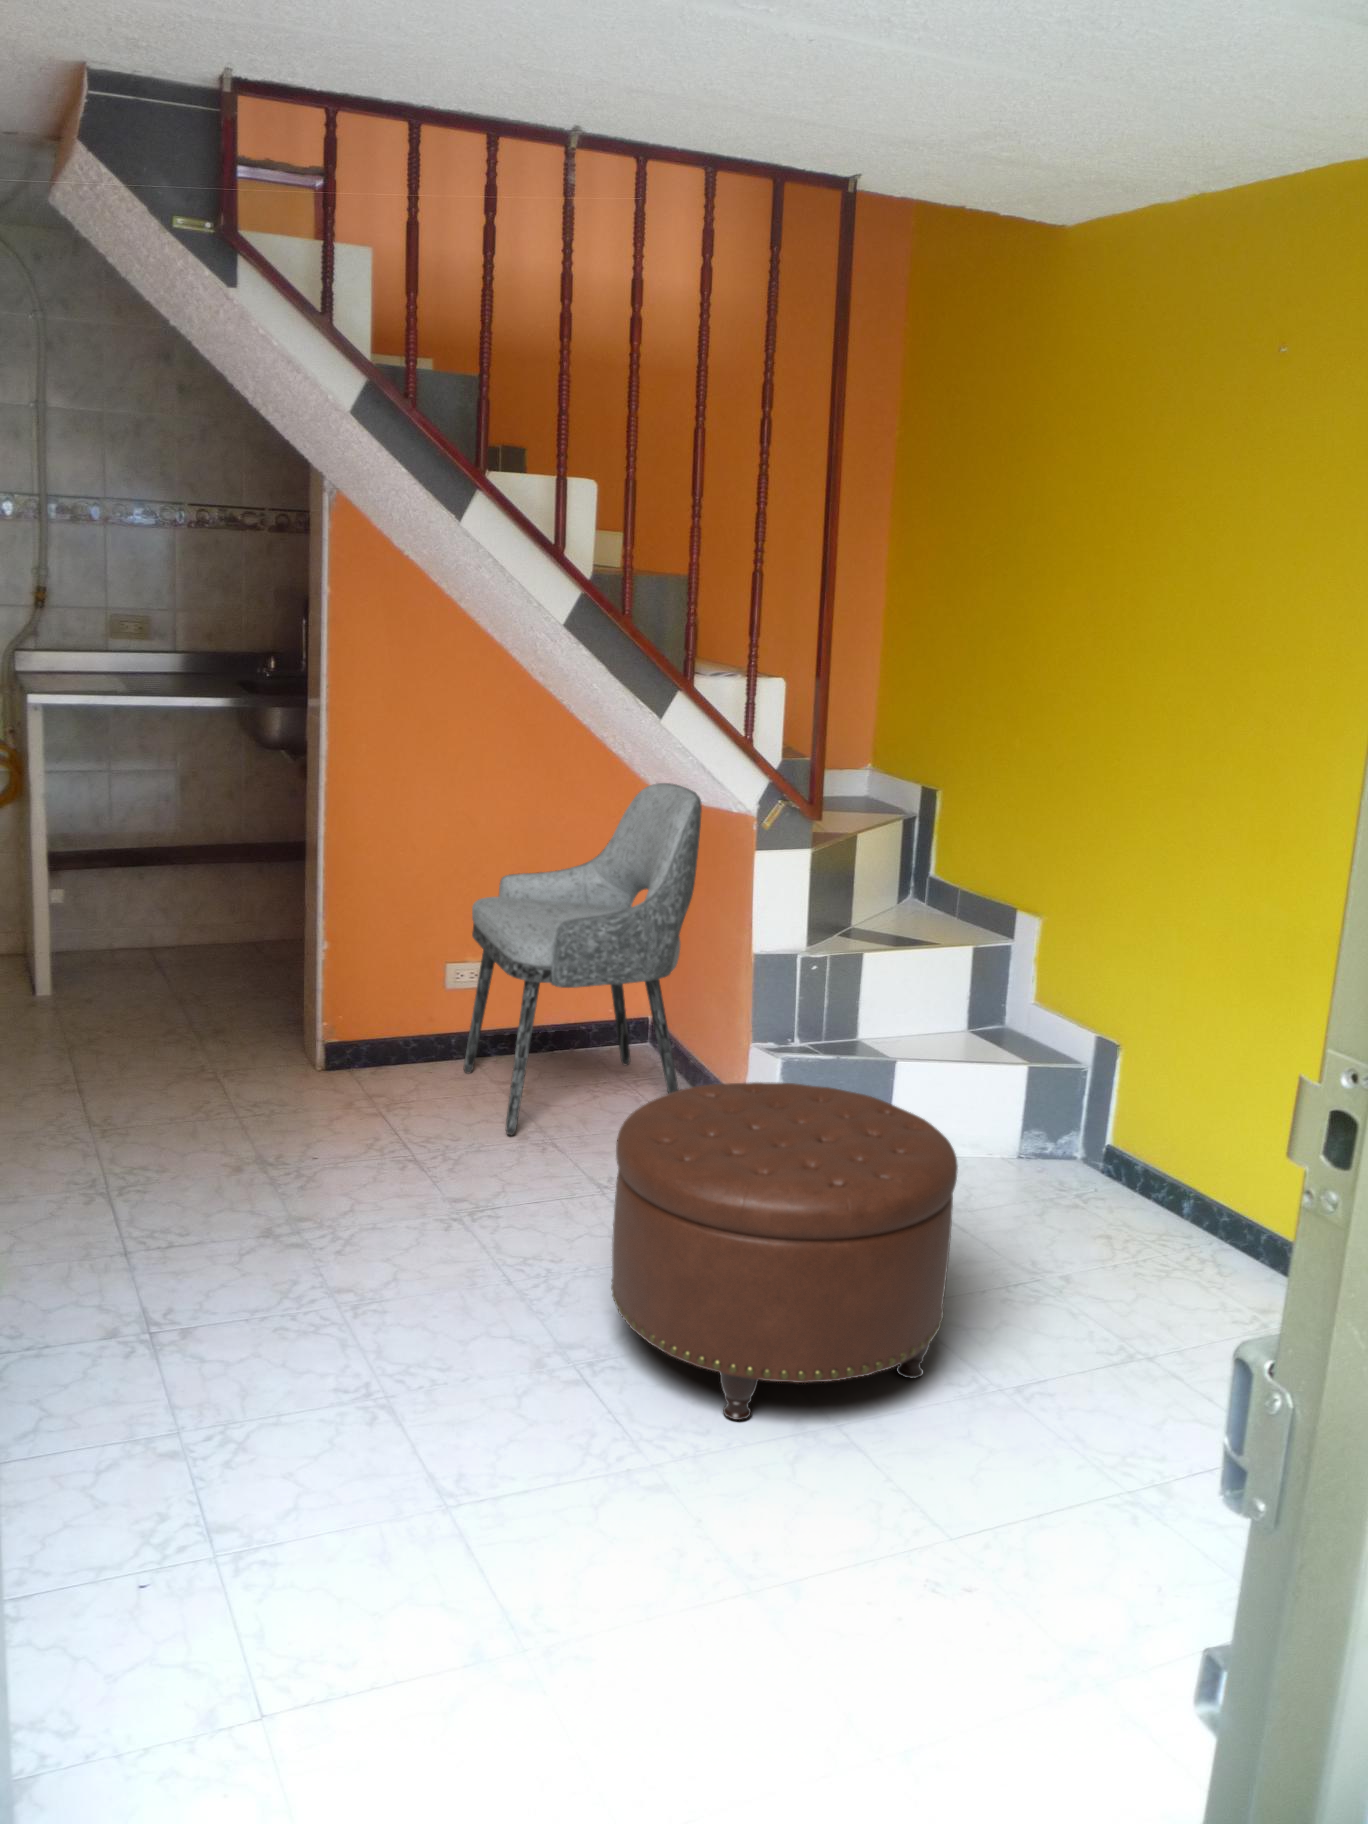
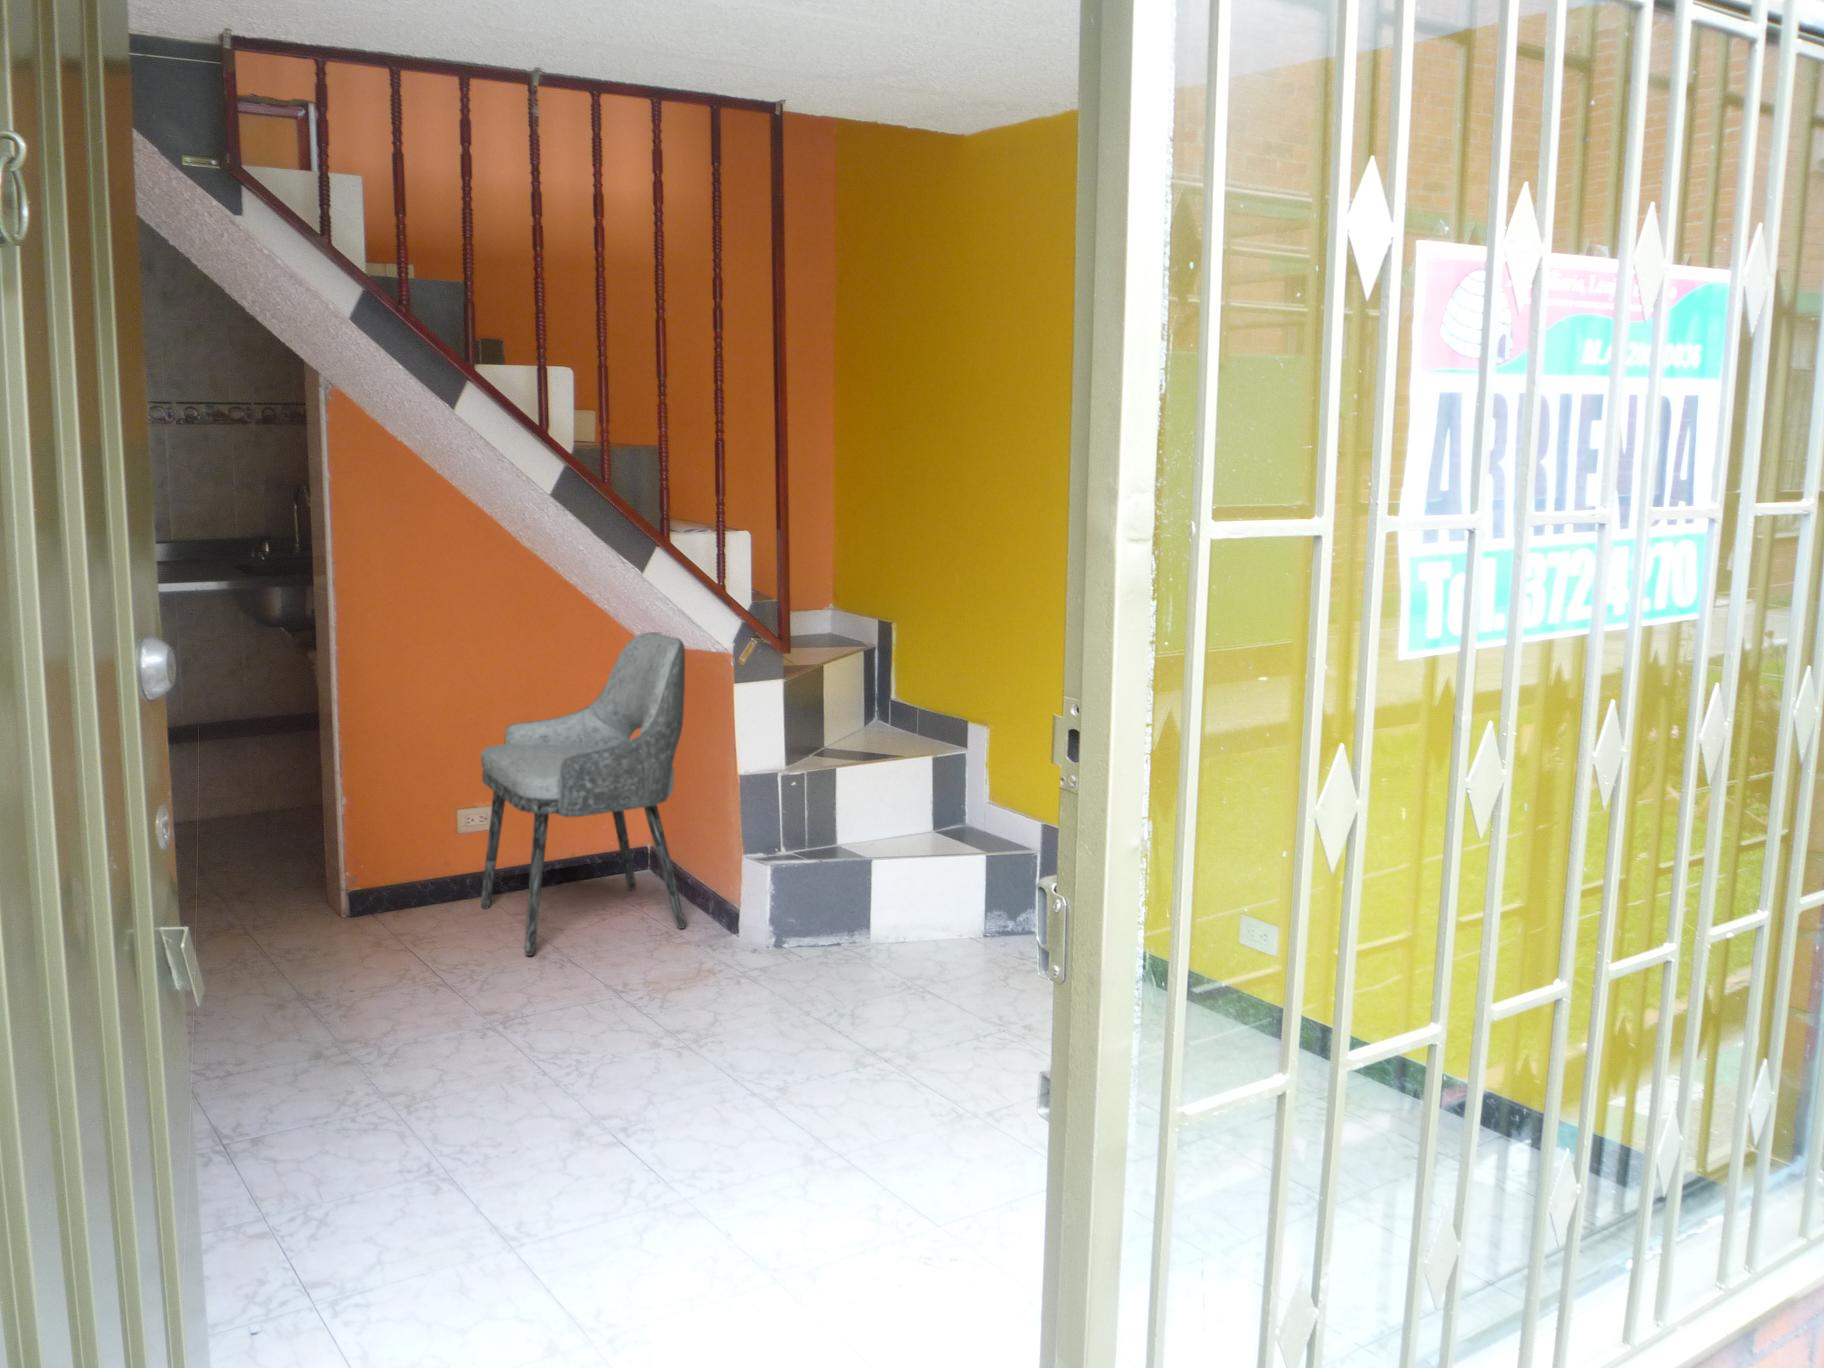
ottoman: present [611,1082,958,1420] -> none [629,874,919,1156]

